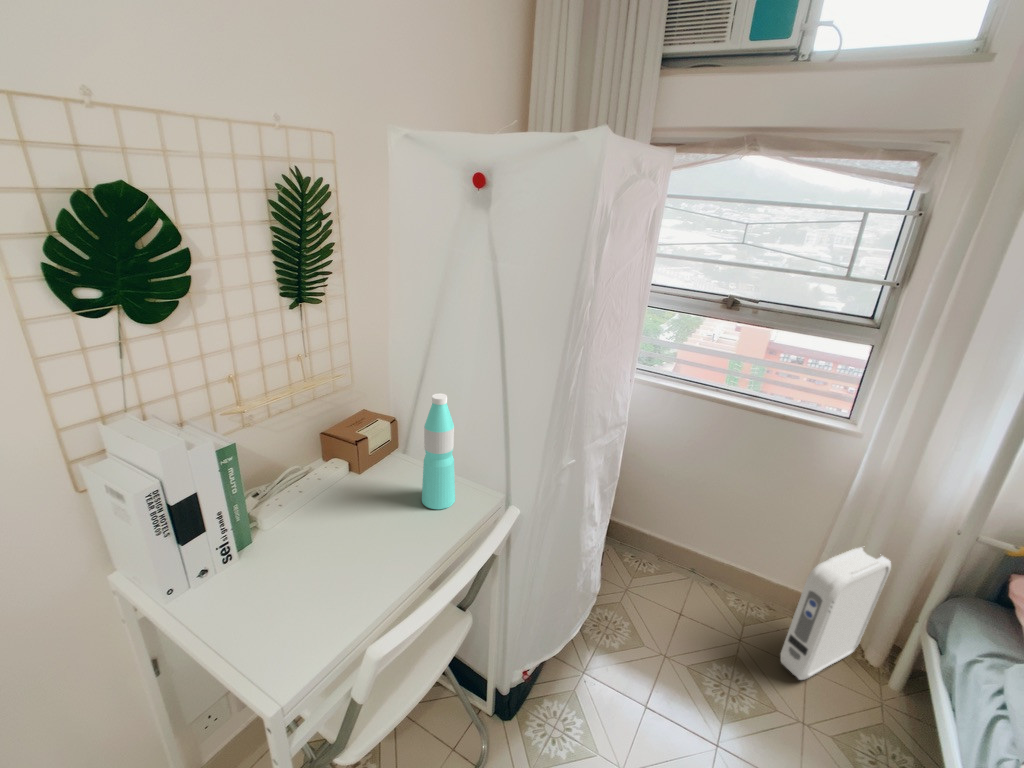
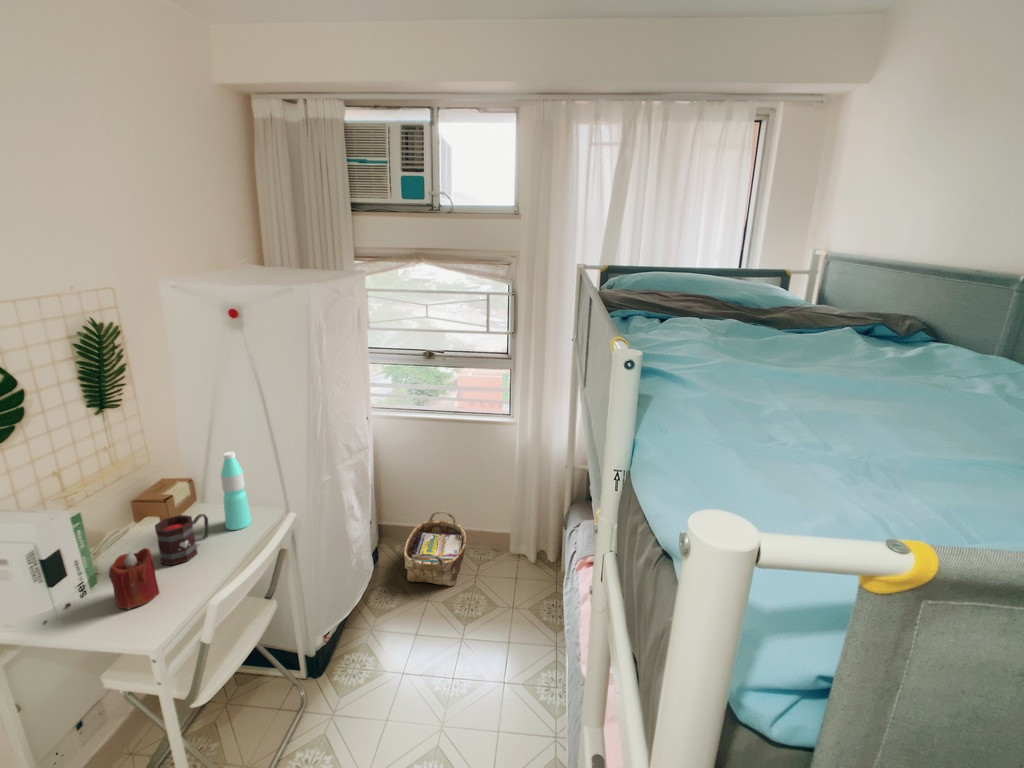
mug: none [326,472,398,546] -> present [155,514,209,565]
candle: none [246,522,312,613] -> present [109,548,159,610]
woven basket: none [635,524,732,642] -> present [404,511,467,586]
air purifier: present [780,547,891,680] -> none [499,492,547,585]

